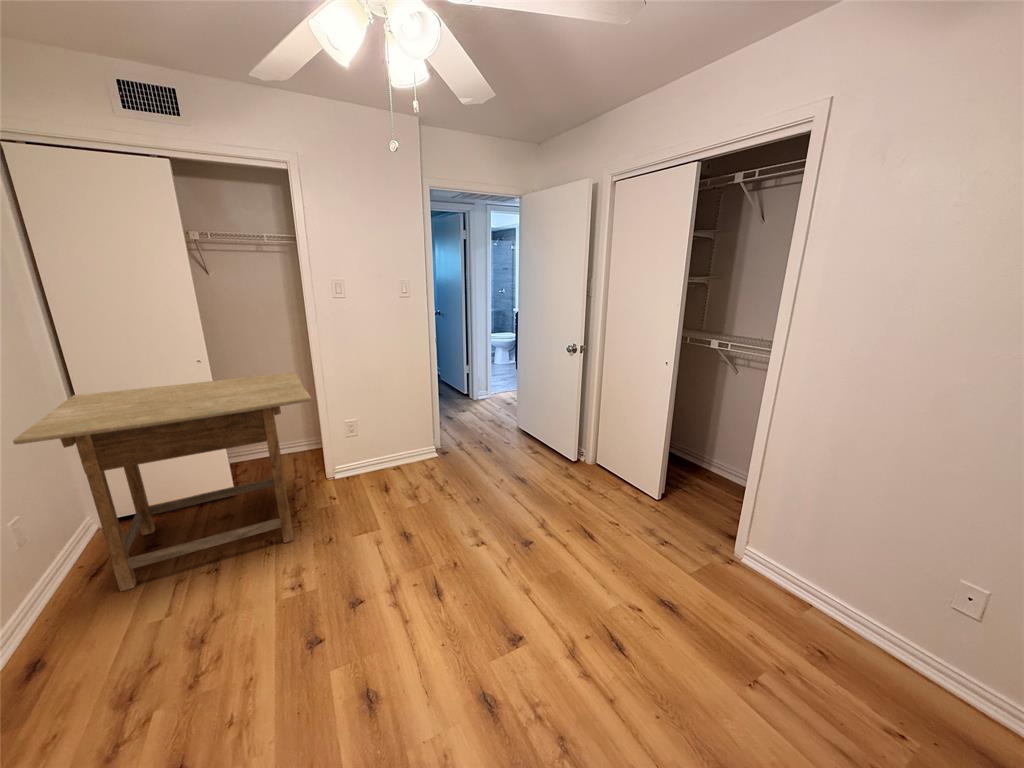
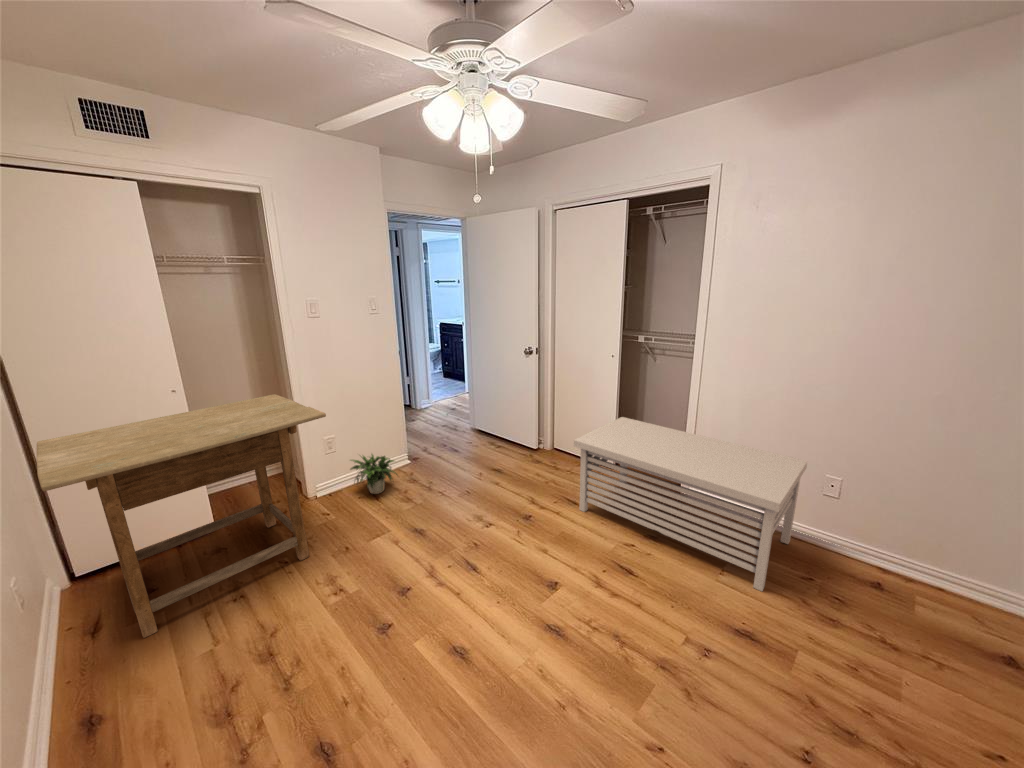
potted plant: none [360,440,413,484] -> present [350,454,397,494]
storage bench: none [589,440,927,733] -> present [574,417,807,591]

